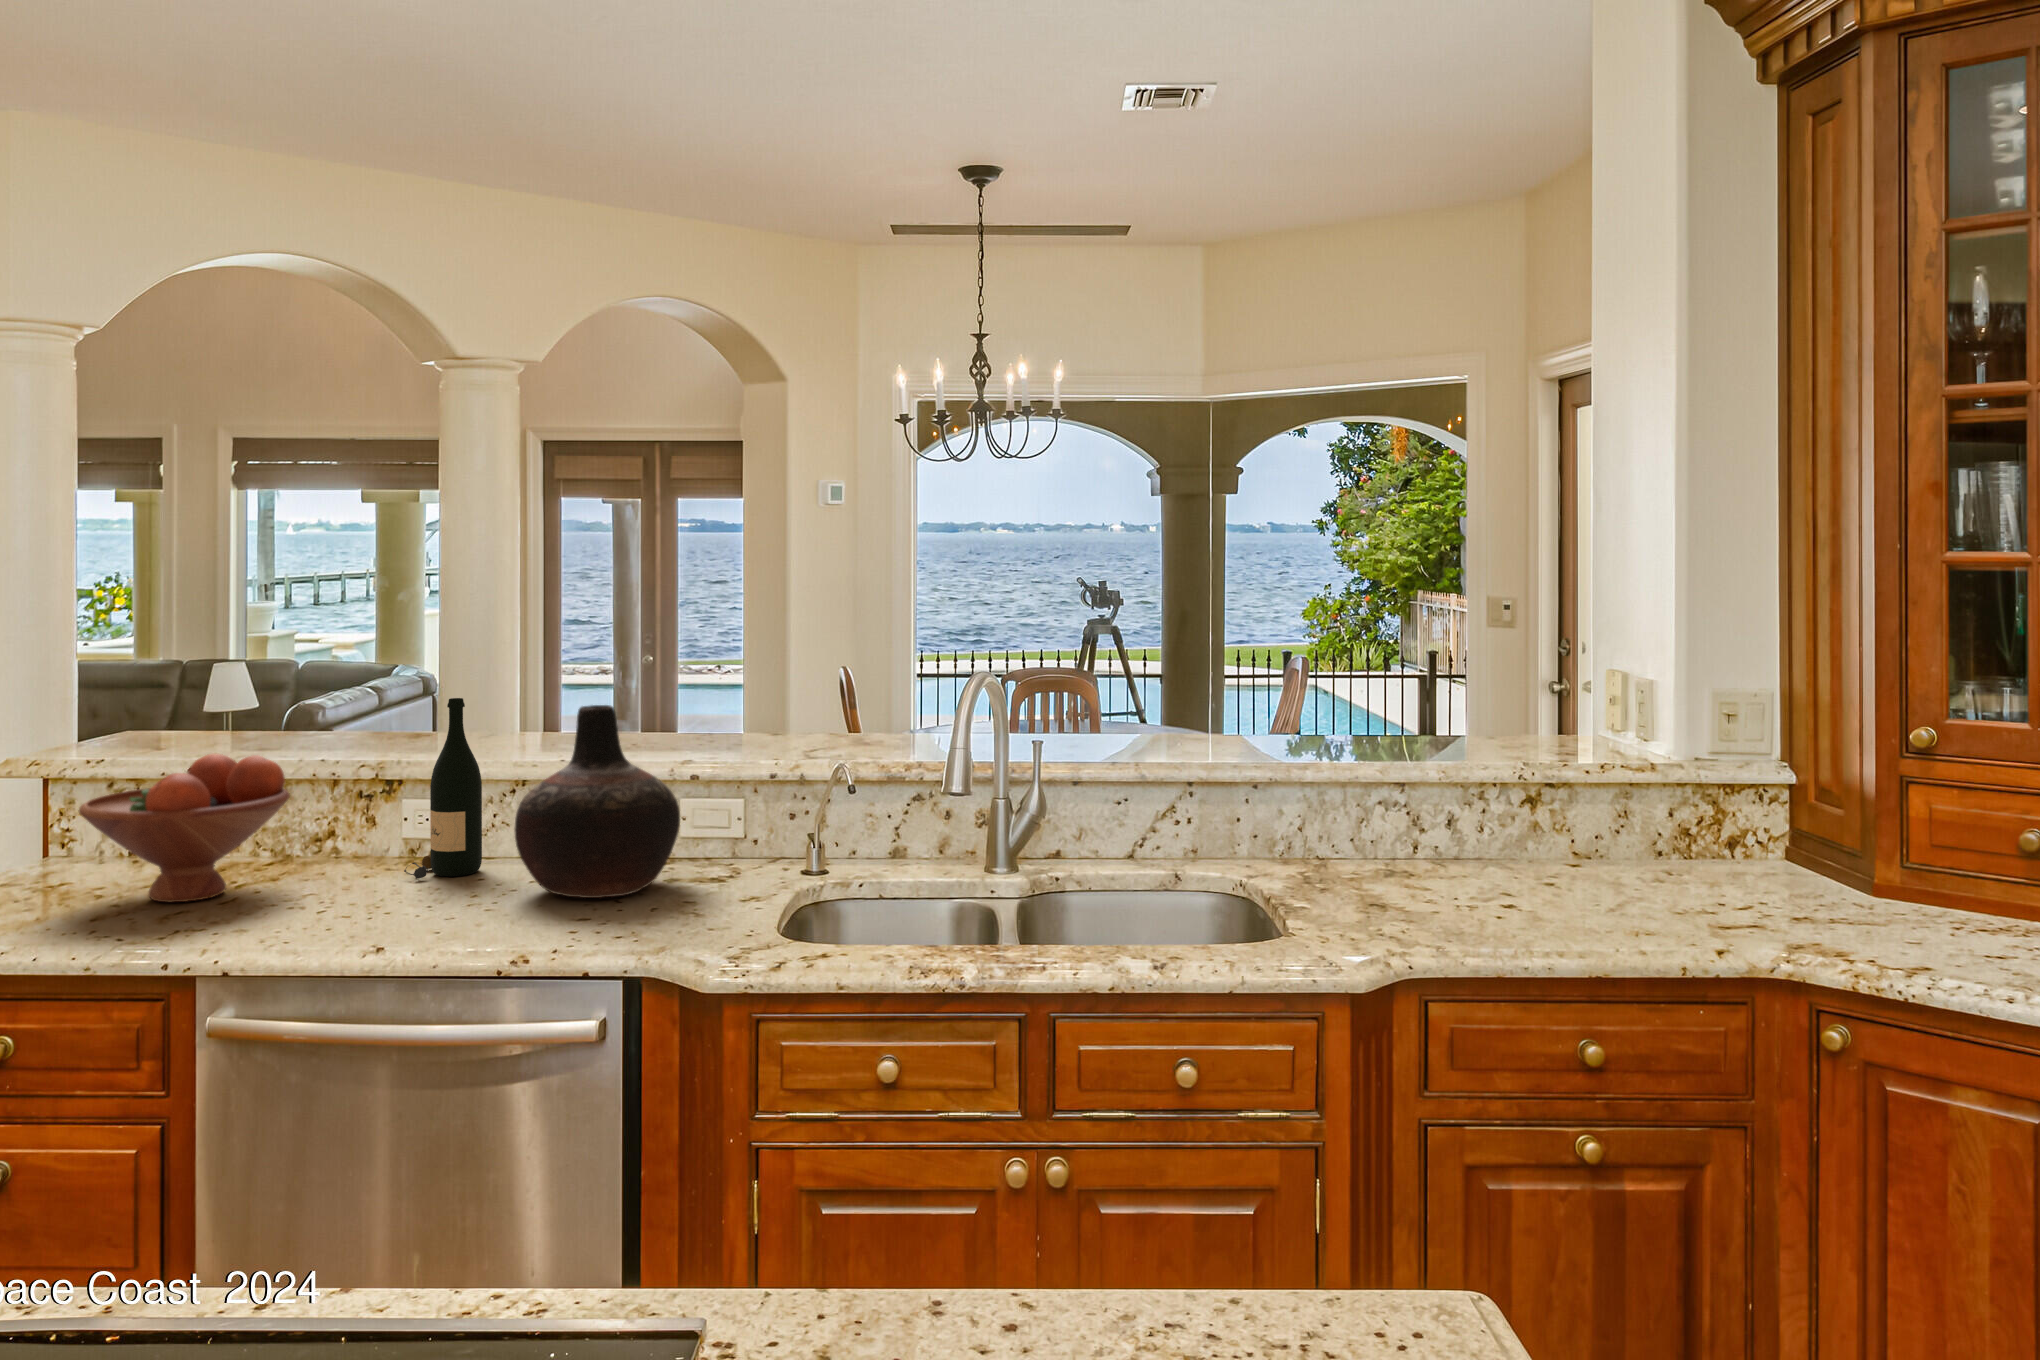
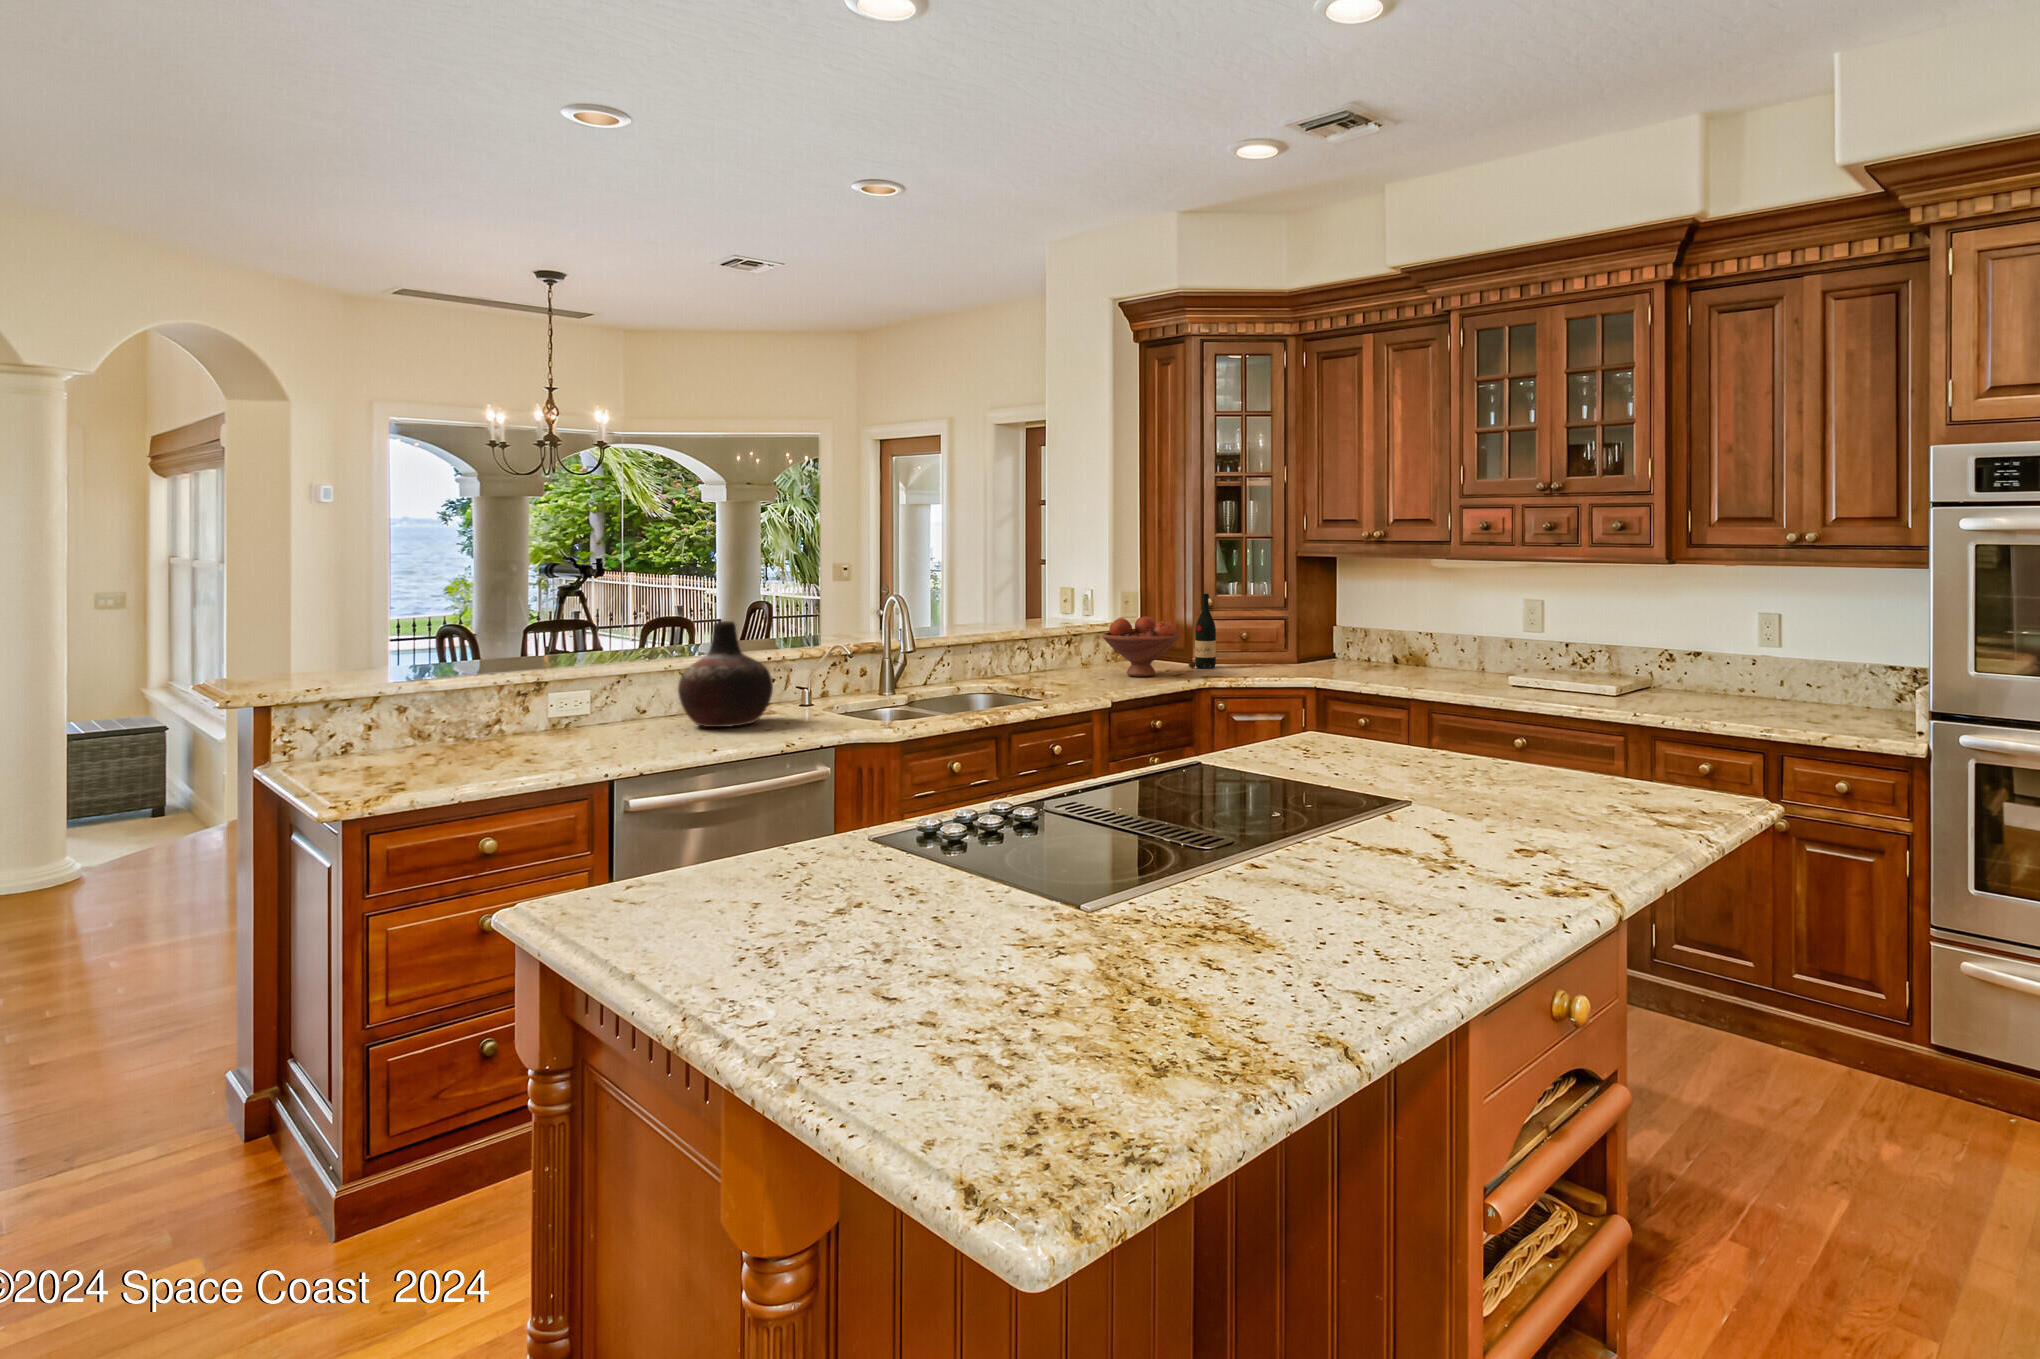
wine bottle: present [404,698,482,879] -> present [1189,594,1216,669]
fruit bowl: present [79,754,290,902] -> present [1102,617,1180,677]

